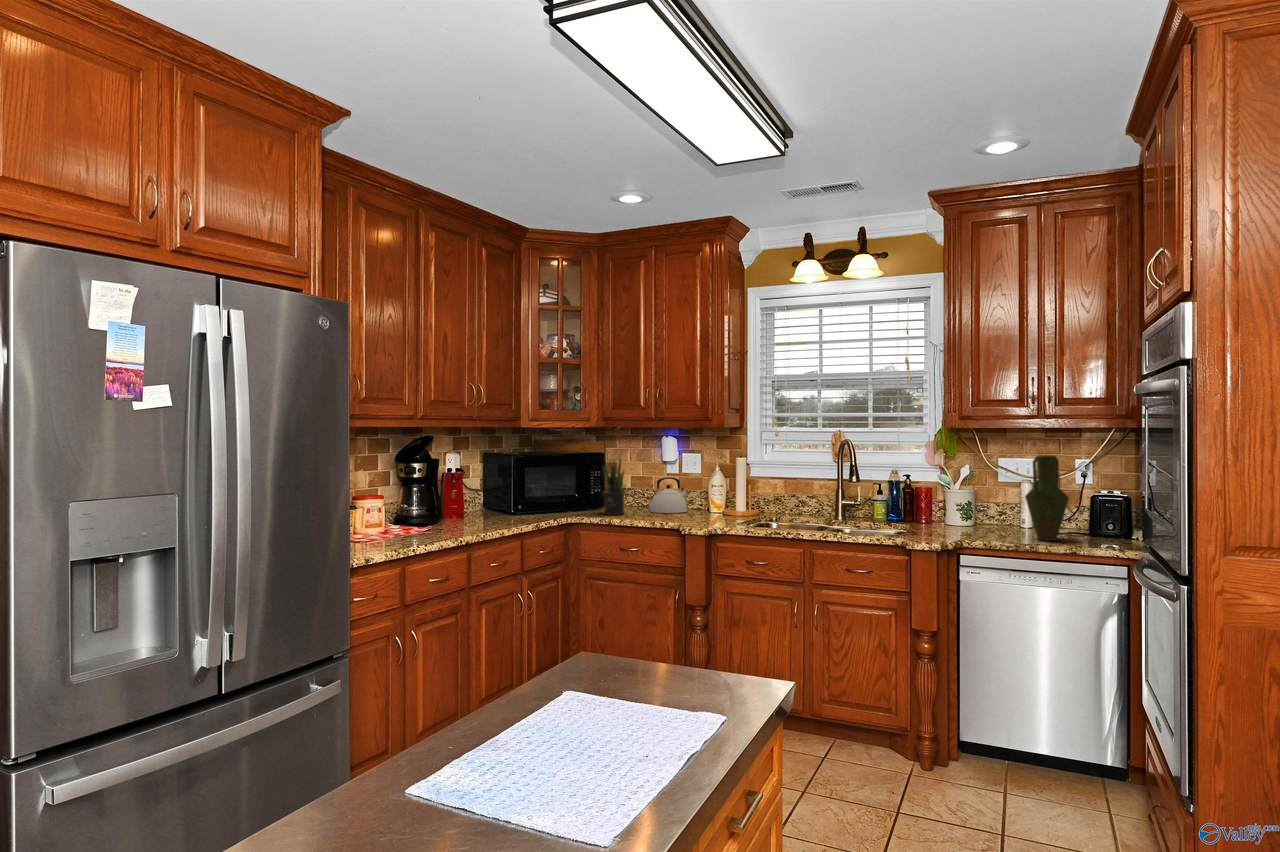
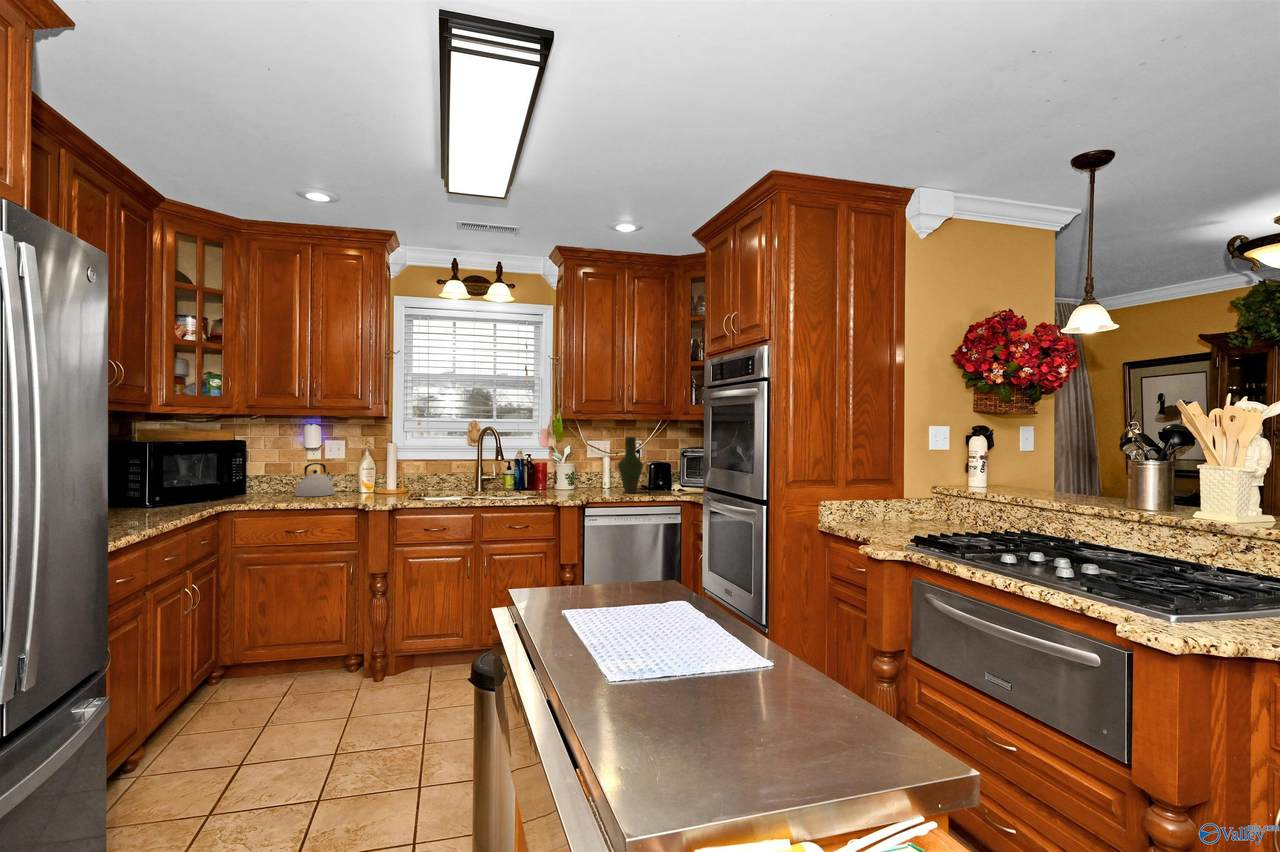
potted plant: present [603,459,625,515] -> none [250,445,276,501]

